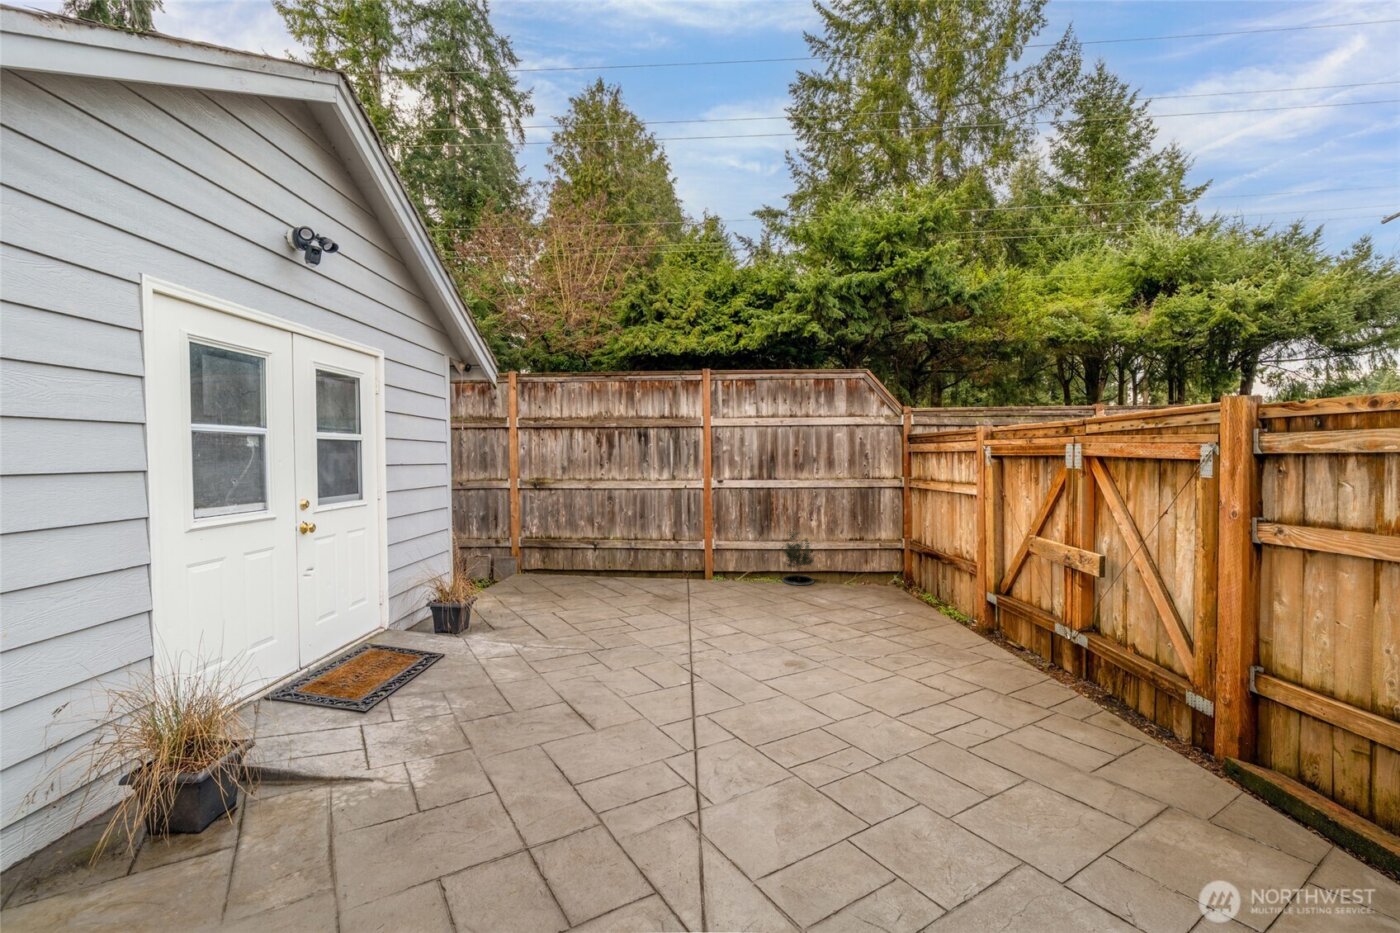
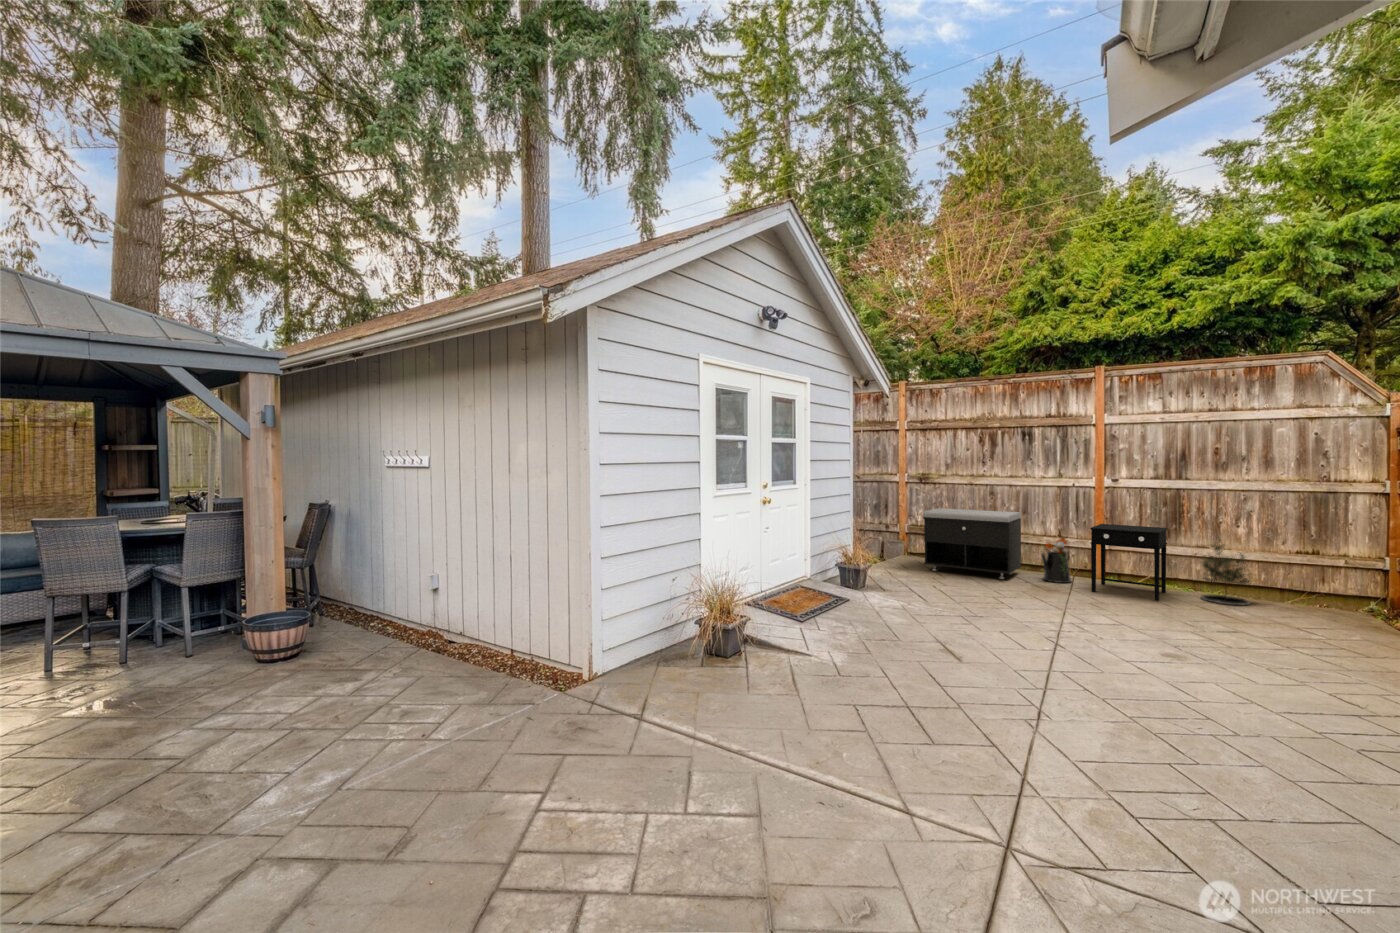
storage bench: none [539,516,640,593] -> present [923,508,1021,579]
side table: none [705,521,760,593] -> present [1090,524,1167,601]
watering can: none [662,539,687,586] -> present [1042,538,1071,583]

